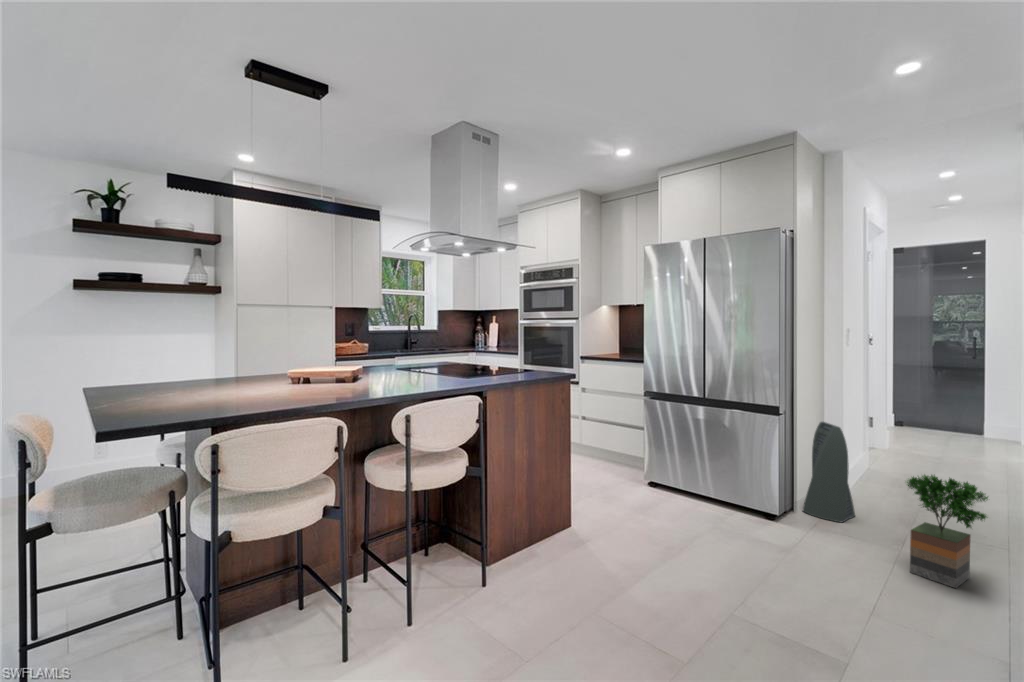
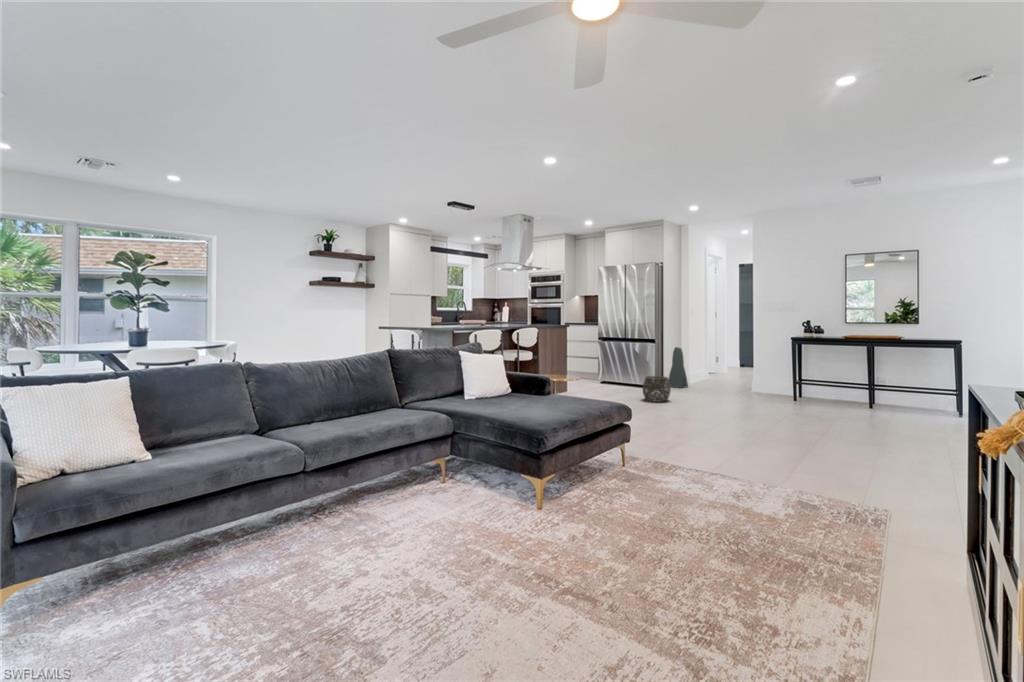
potted tree: present [907,475,988,588] -> none [695,358,721,396]
woven basket: none [771,534,867,634] -> present [643,376,671,402]

